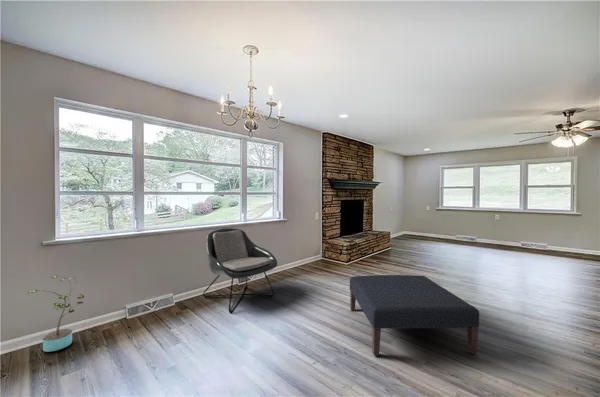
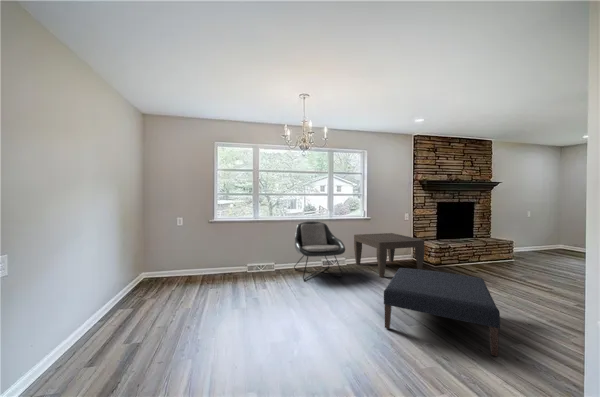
coffee table: none [272,234,346,287] -> present [354,233,424,277]
potted plant: present [28,275,84,352] -> none [201,240,224,279]

